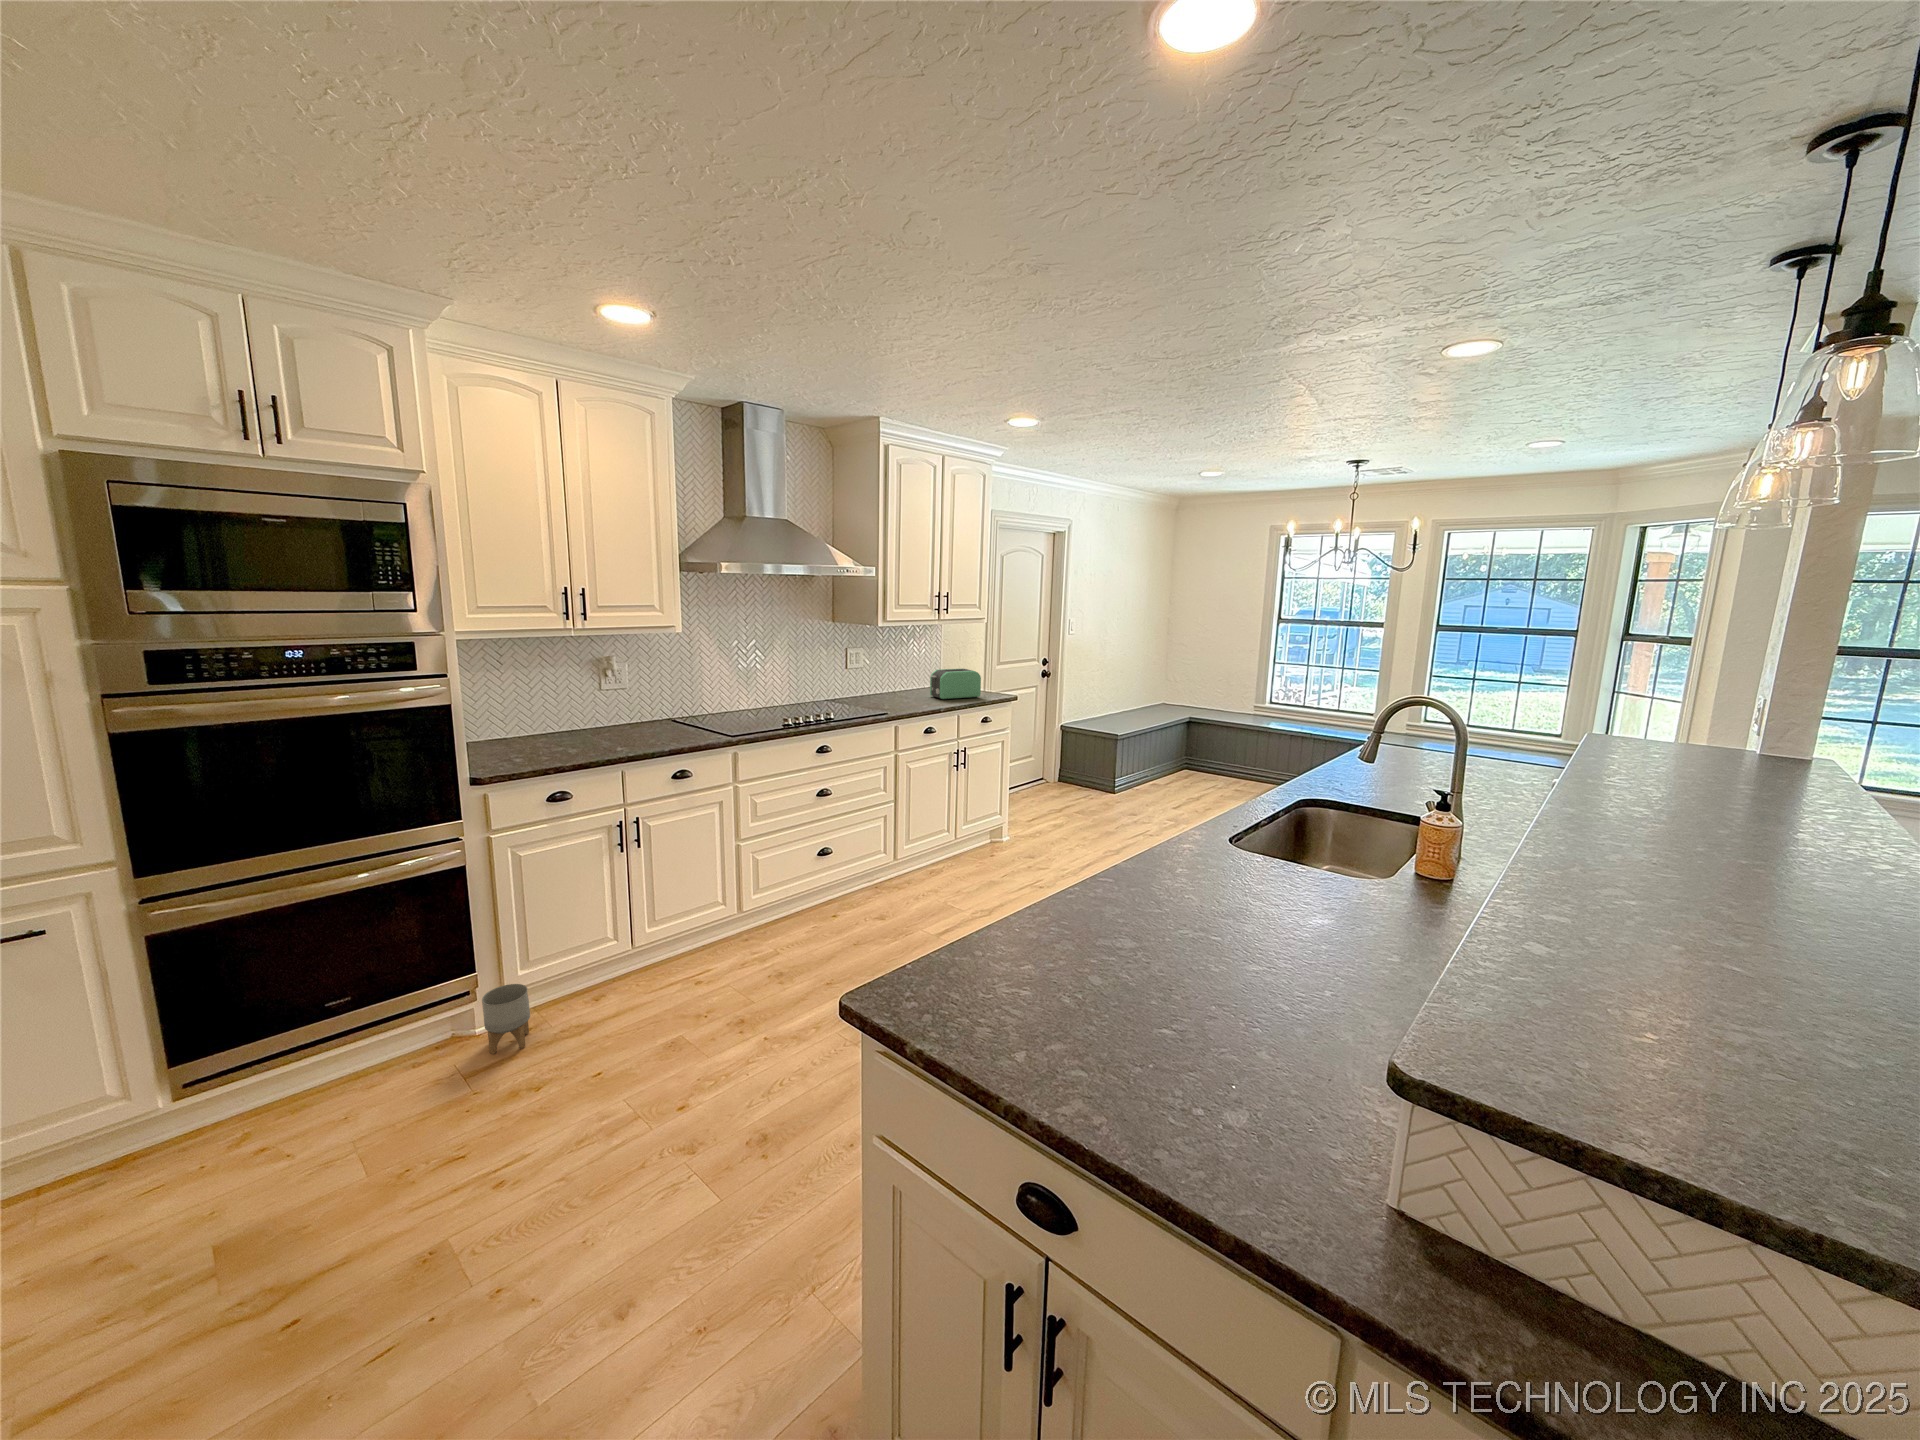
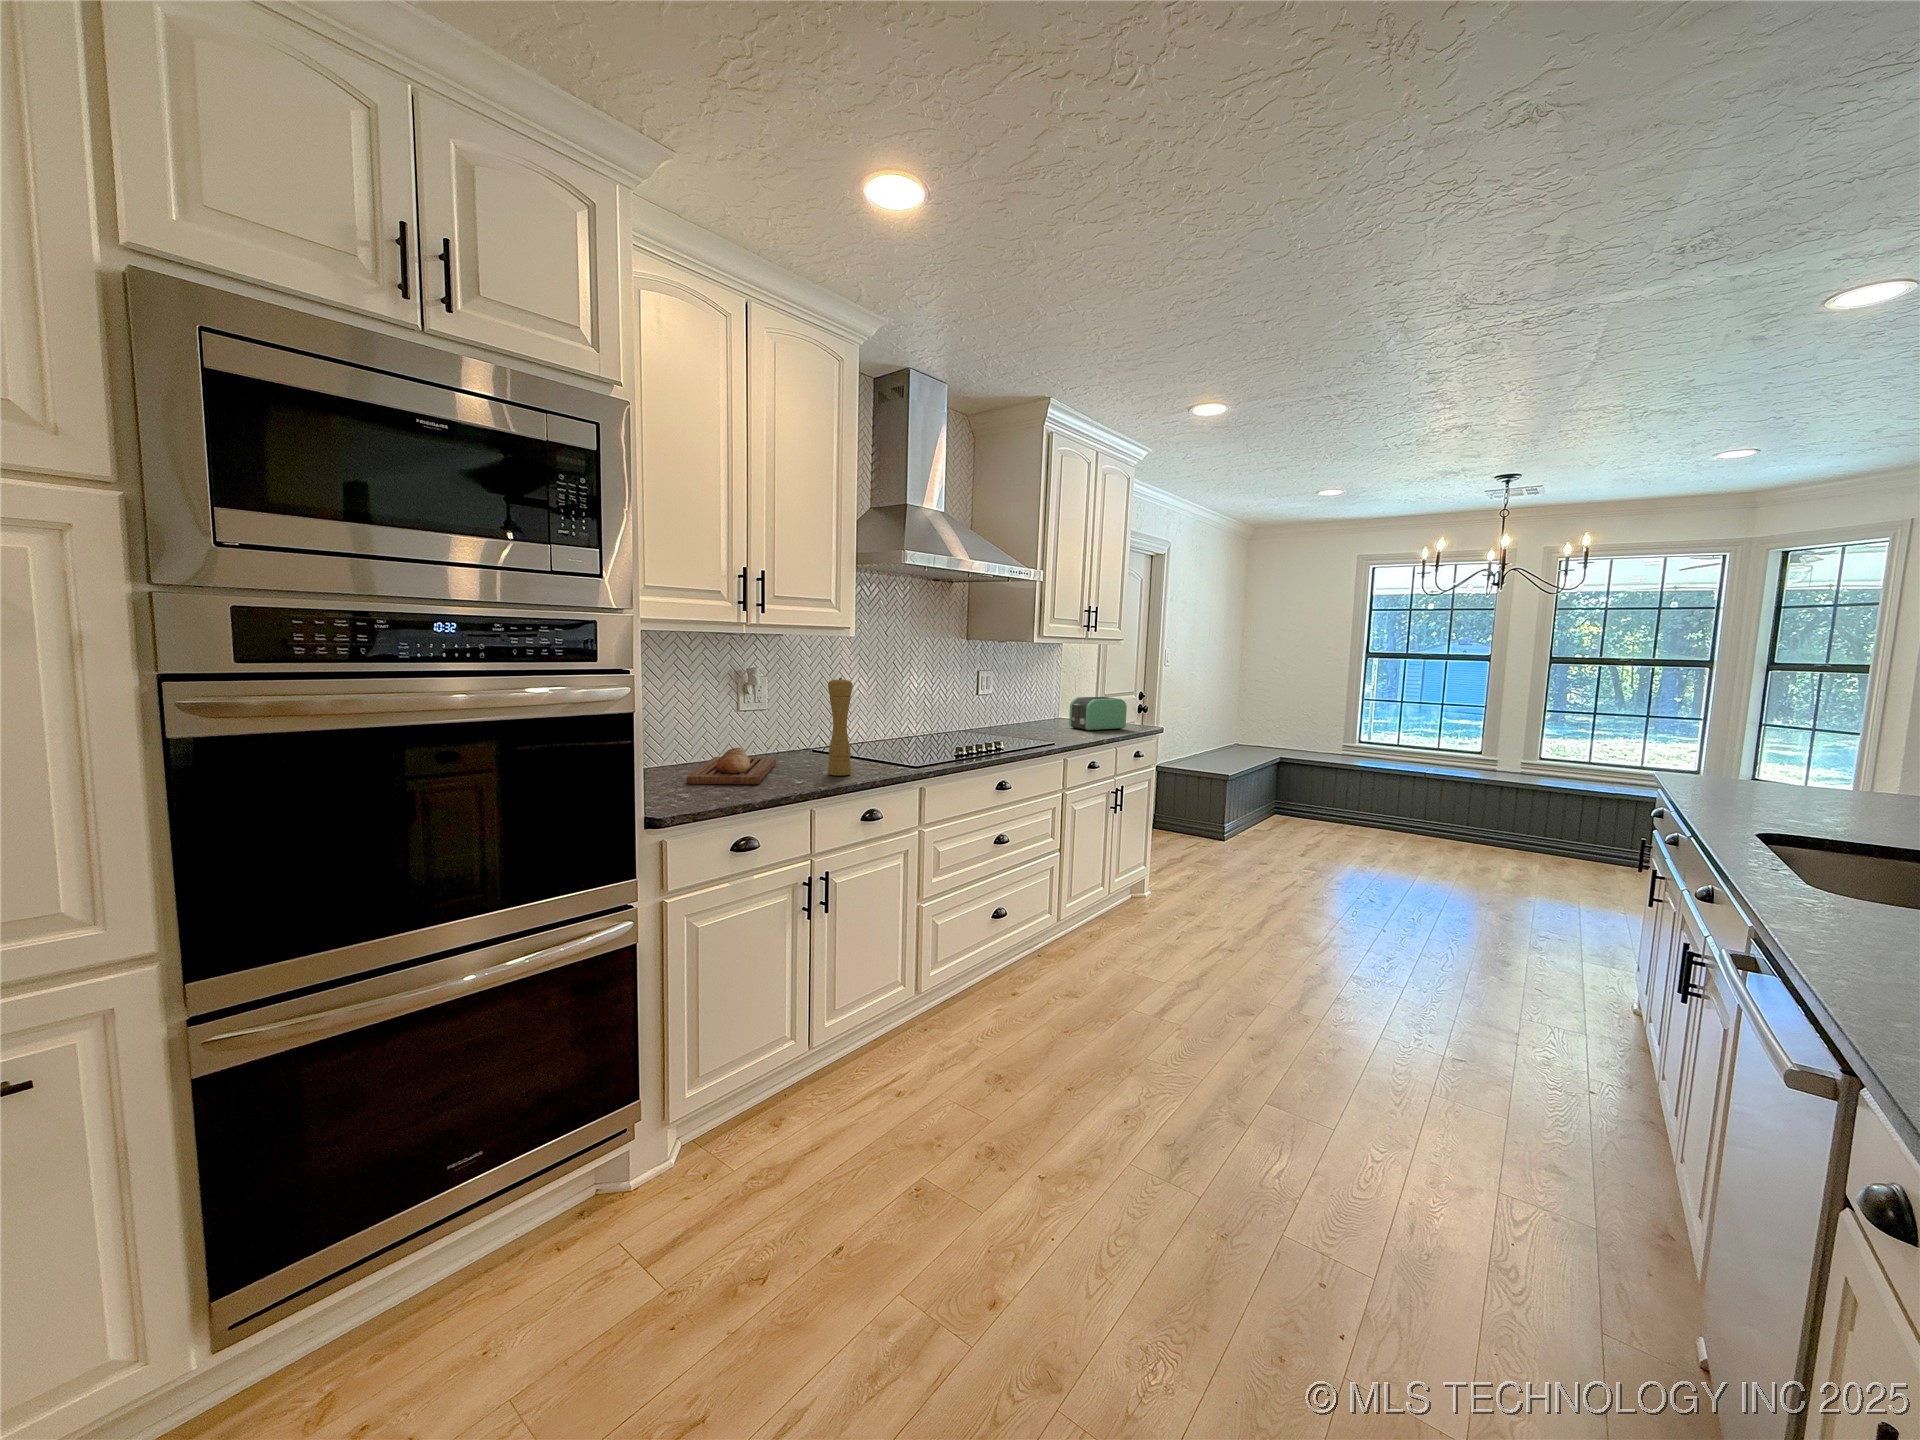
pepper mill: none [643,668,666,745] -> present [828,678,853,776]
bread loaf: none [526,722,618,752] -> present [687,748,776,784]
planter: present [482,984,530,1054] -> none [653,1109,712,1218]

